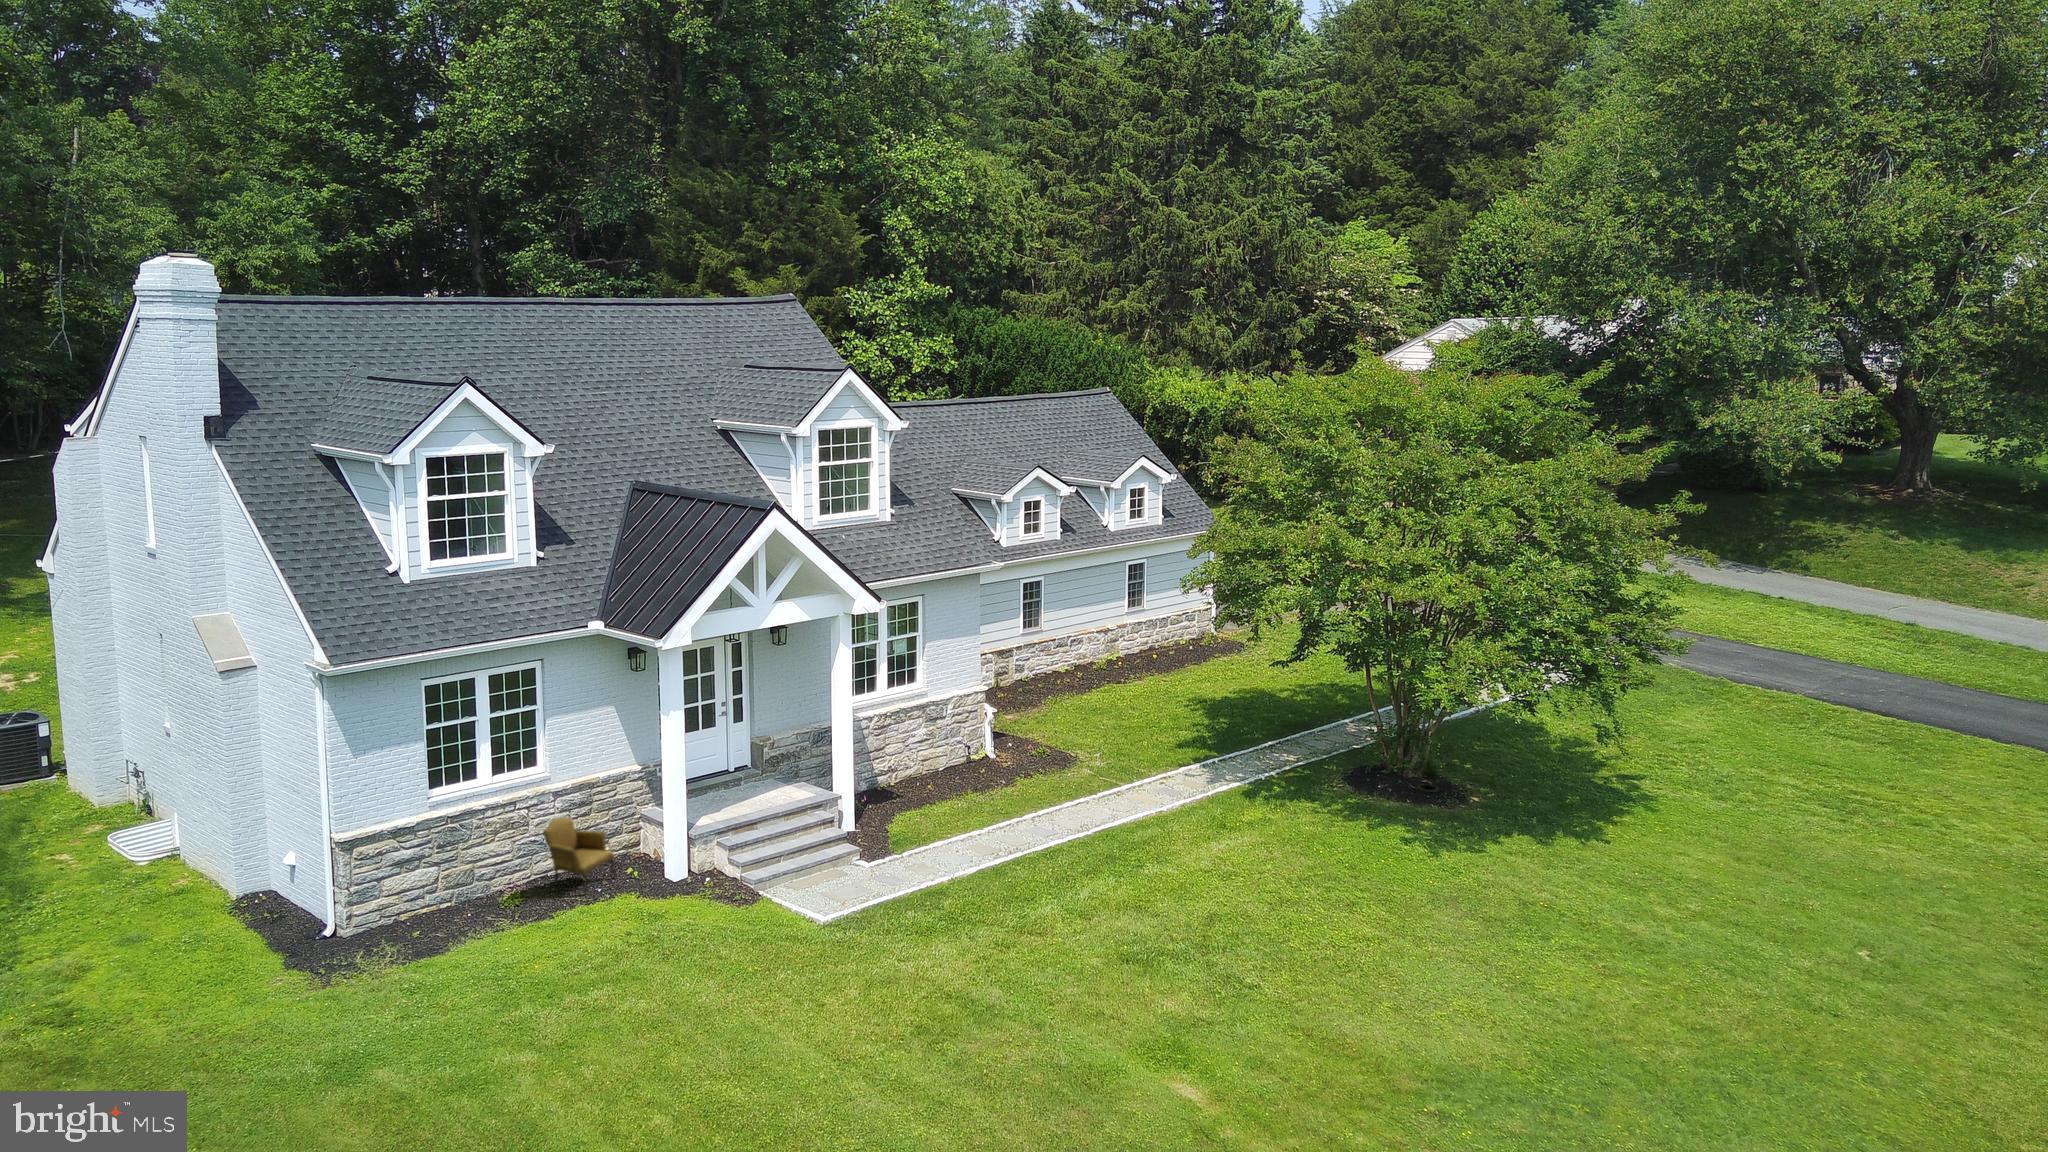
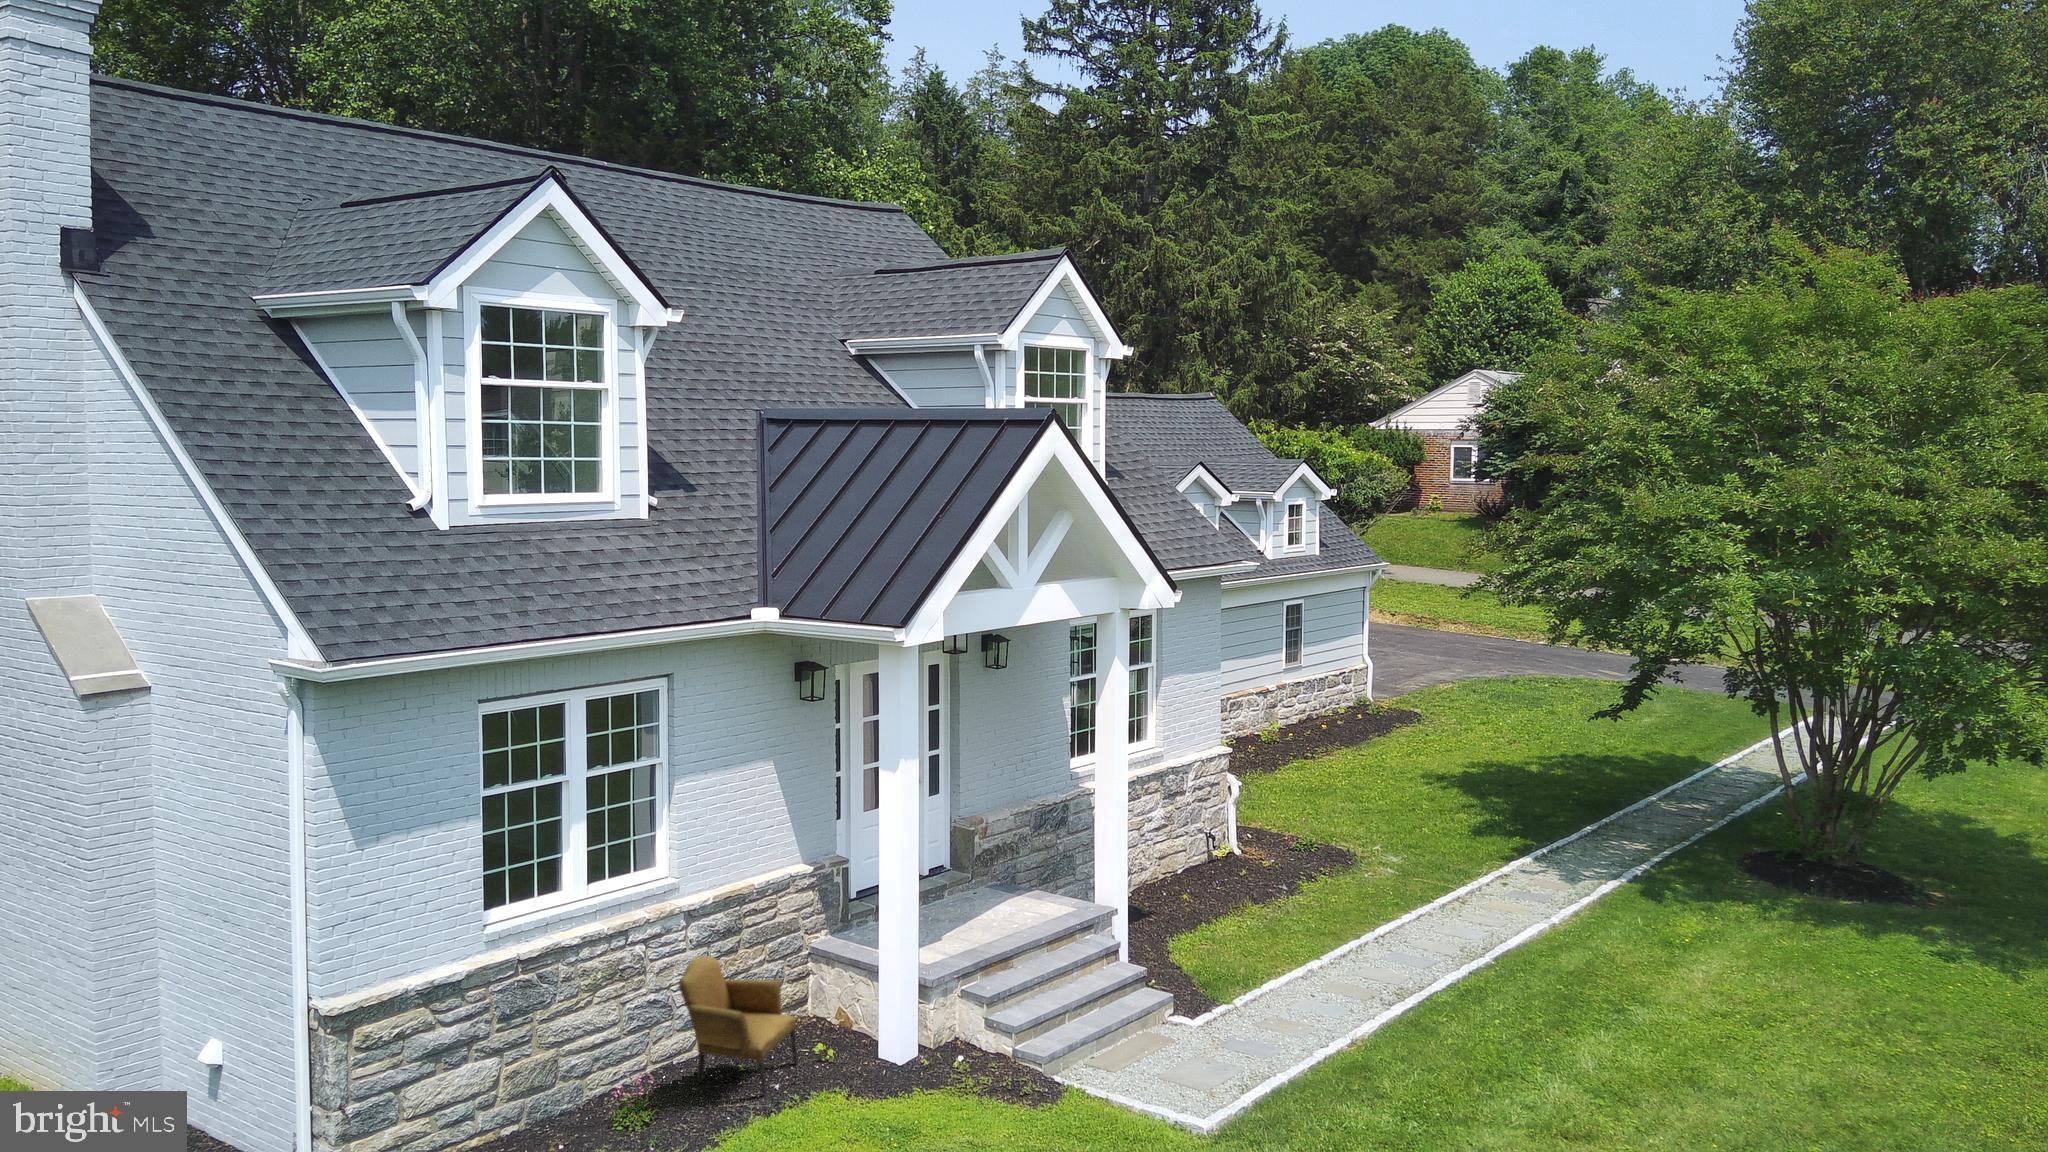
potted tree: present [1418,758,1439,792] -> none [1872,831,1913,885]

